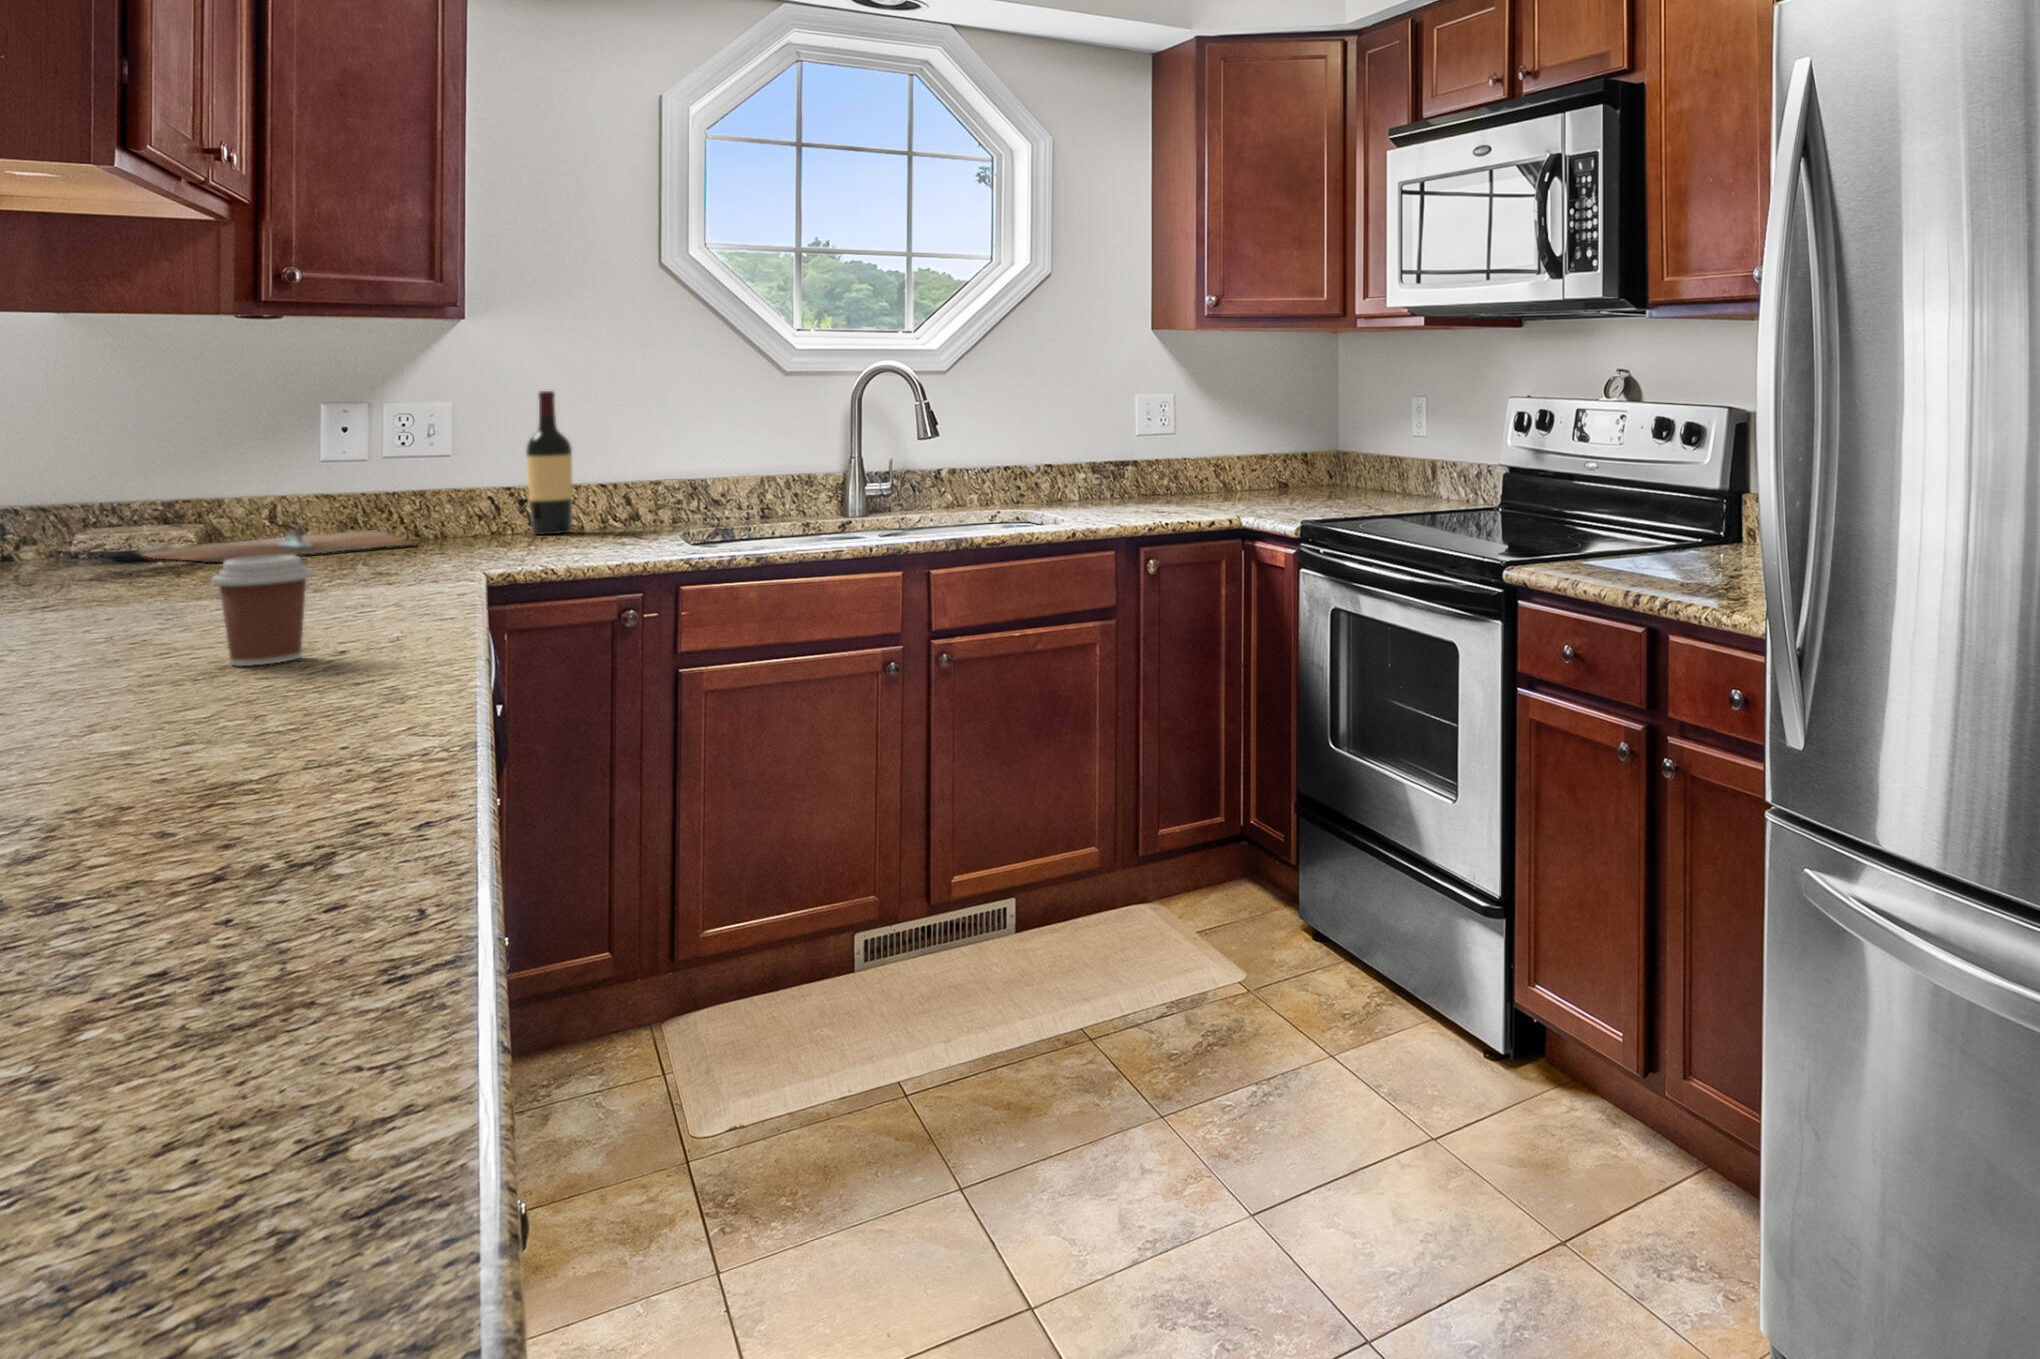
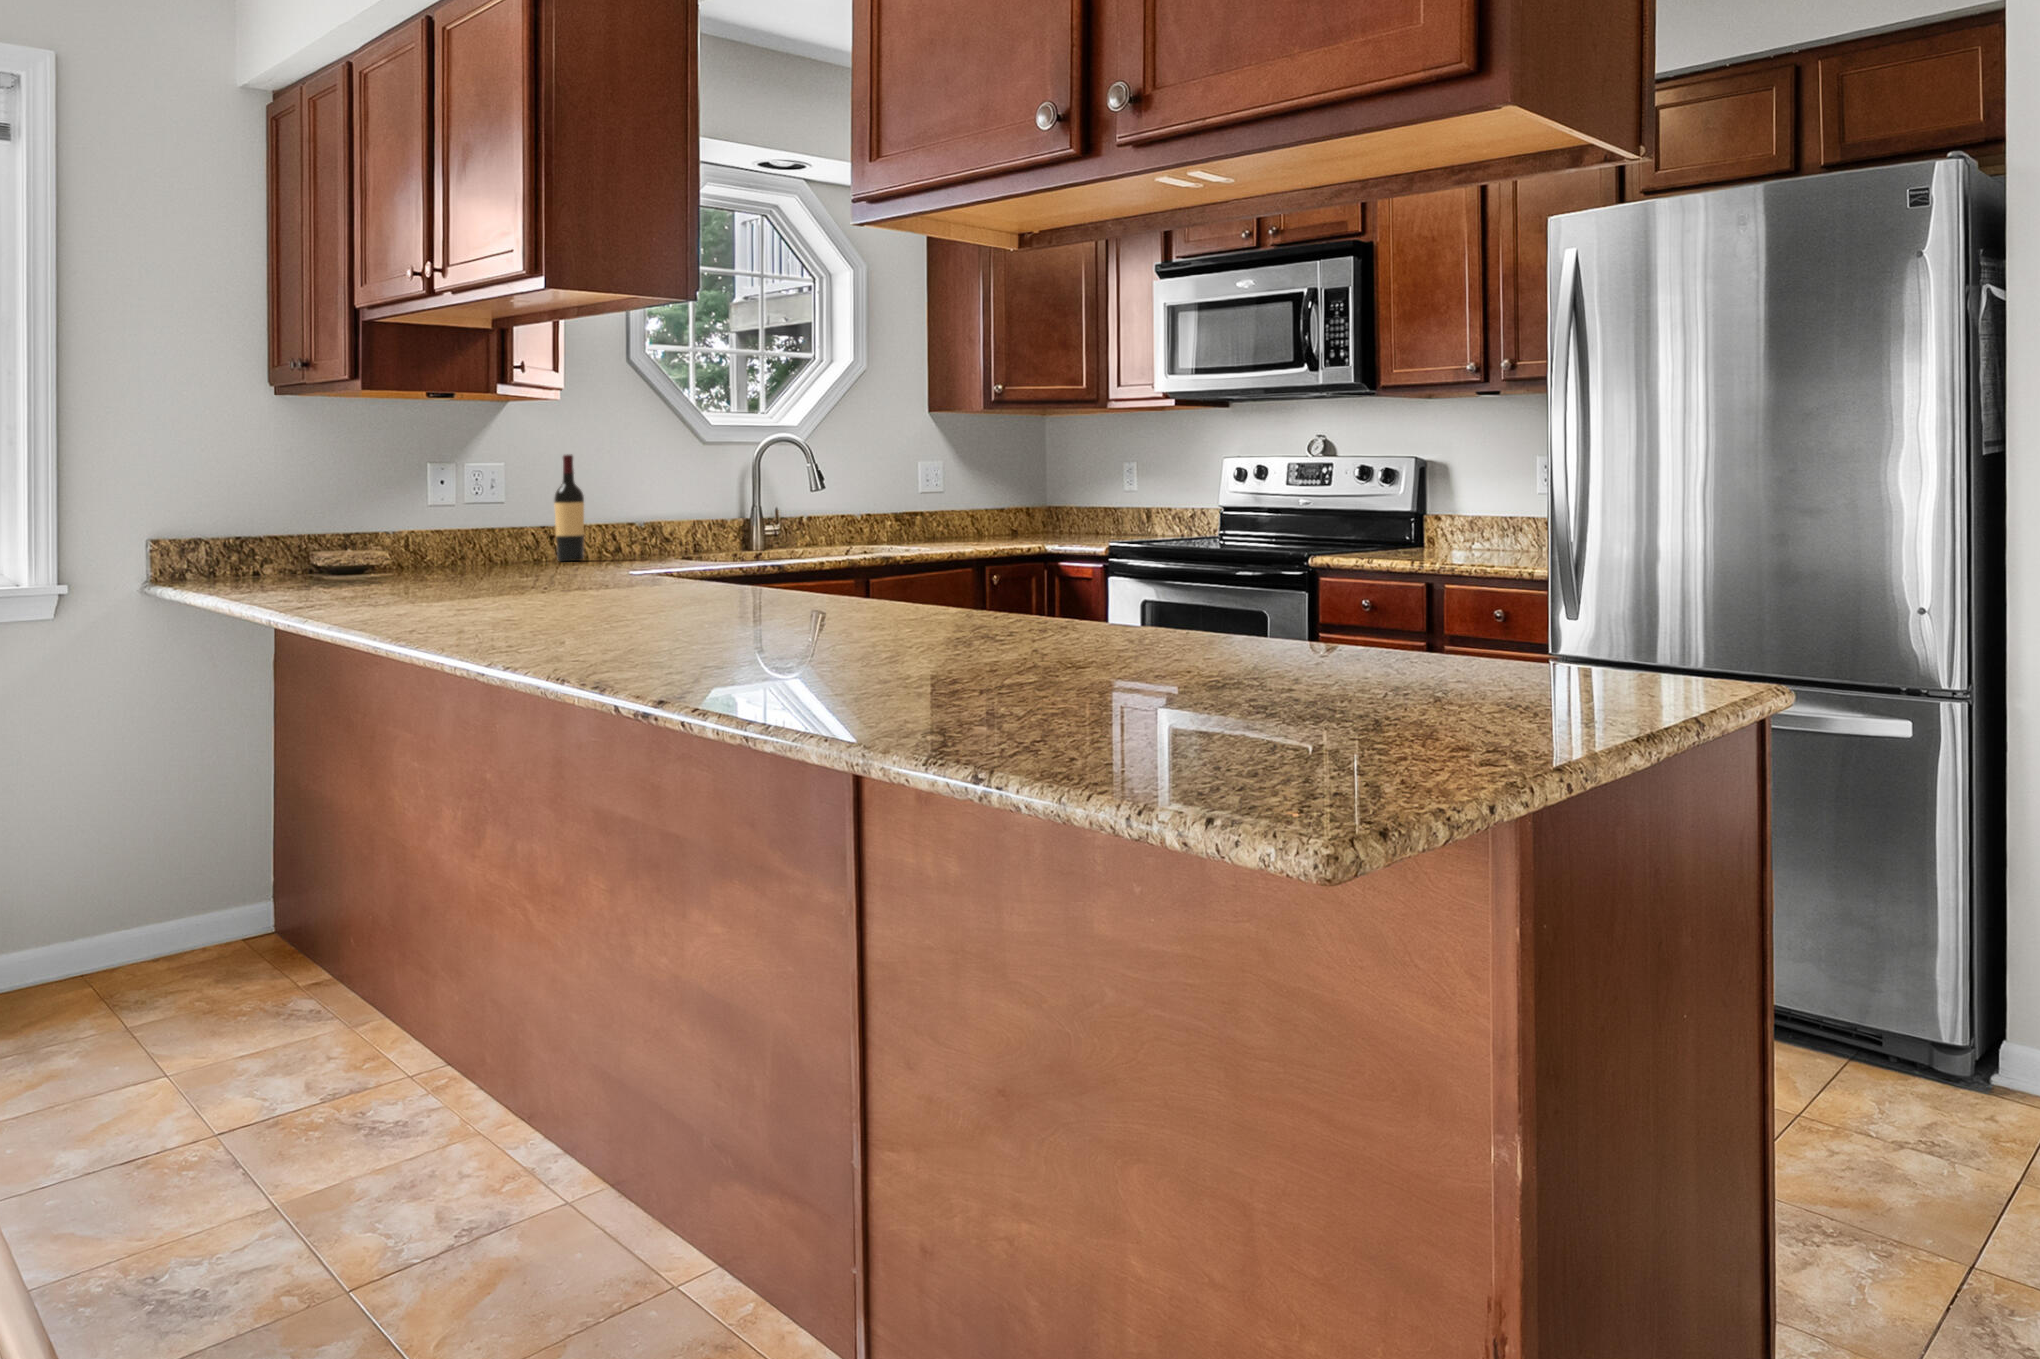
cutting board: present [136,525,412,562] -> none [316,551,509,574]
coffee cup: present [212,555,313,666] -> none [698,535,745,597]

